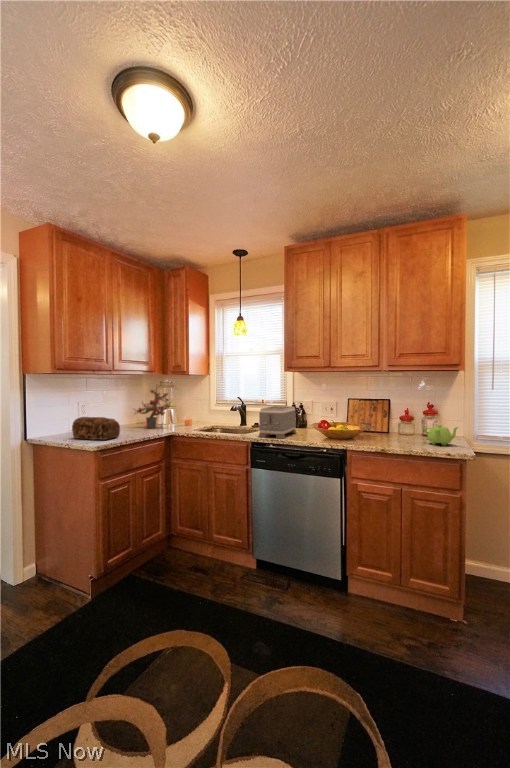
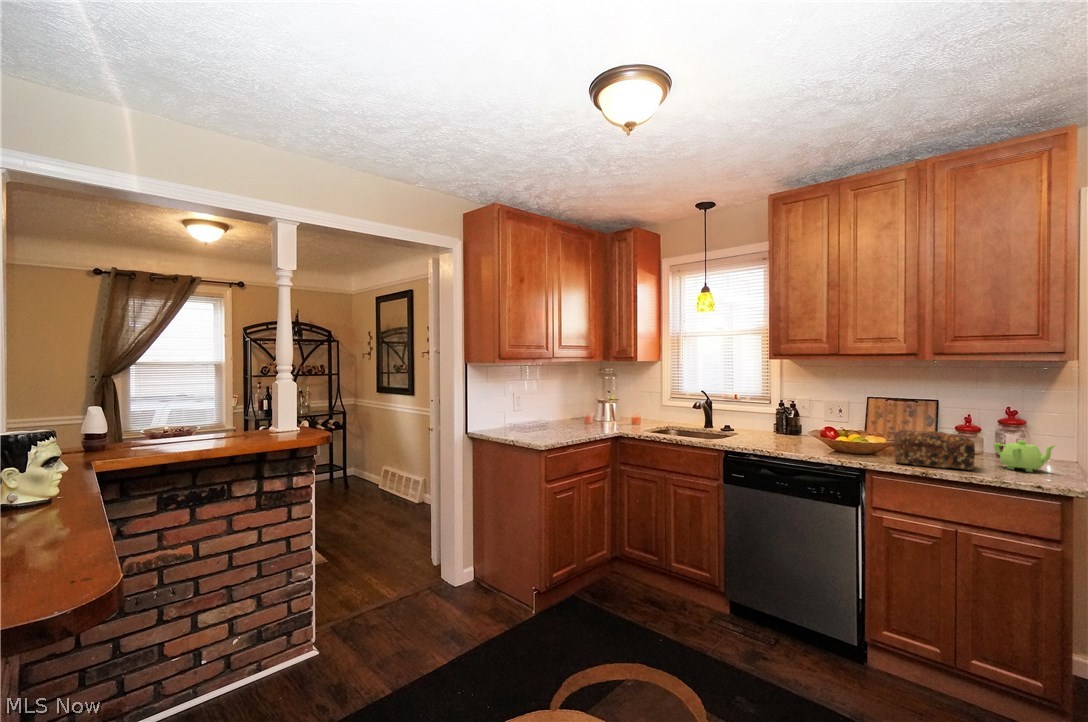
potted plant: present [136,387,171,428] -> none [568,370,619,427]
toaster: present [258,406,296,439] -> none [734,404,788,448]
bread loaf: present [72,417,120,440] -> present [894,430,975,469]

